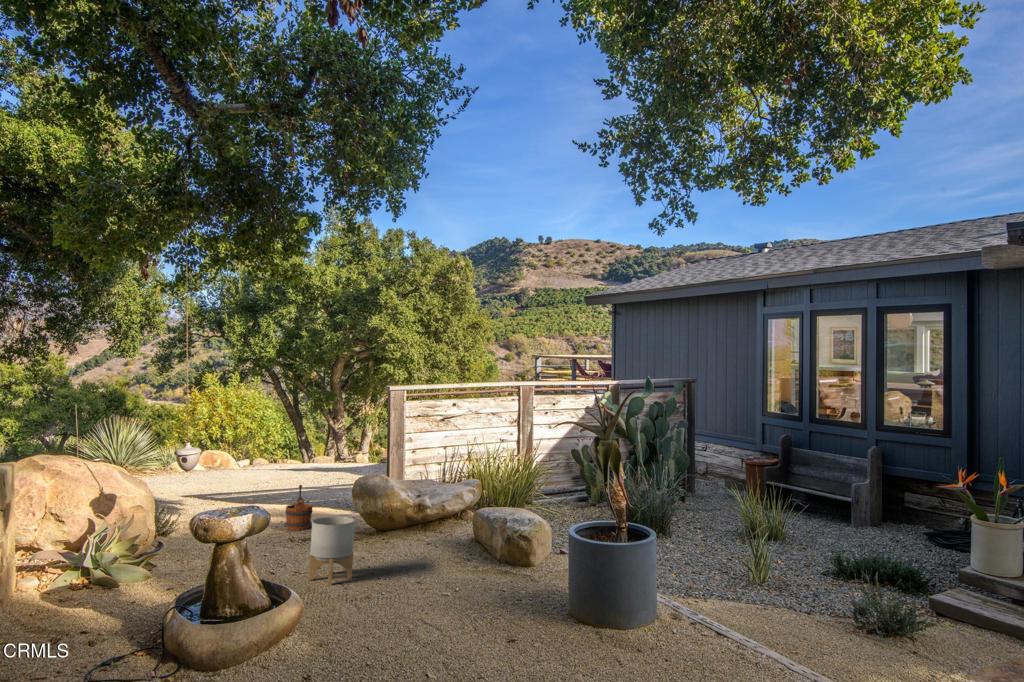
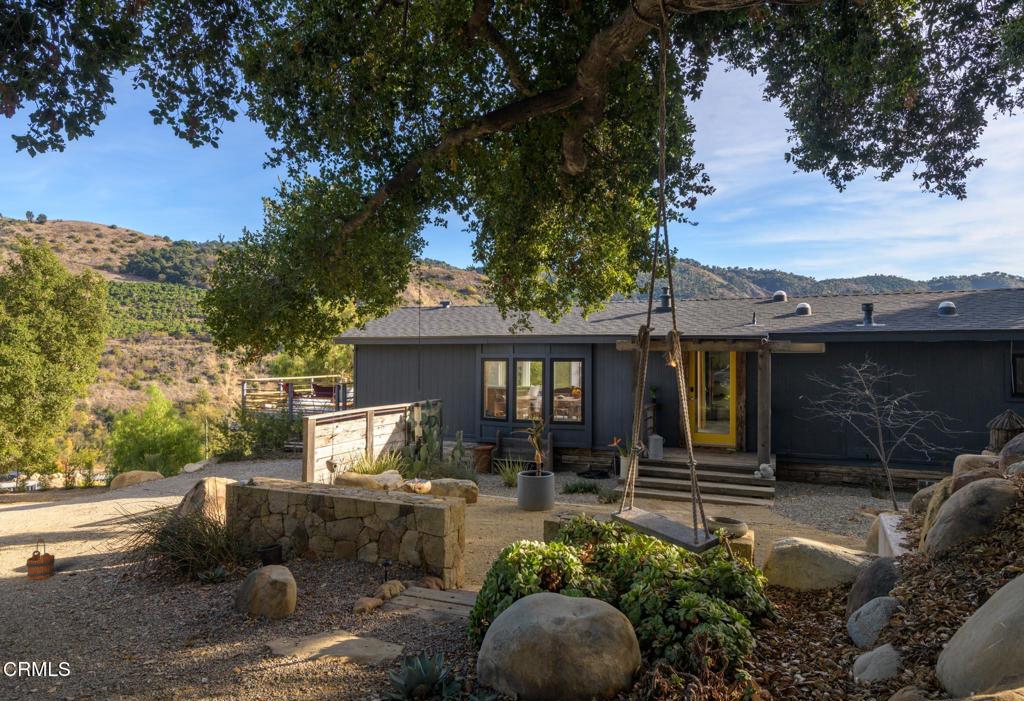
planter: present [309,516,355,585] -> none [146,545,179,595]

